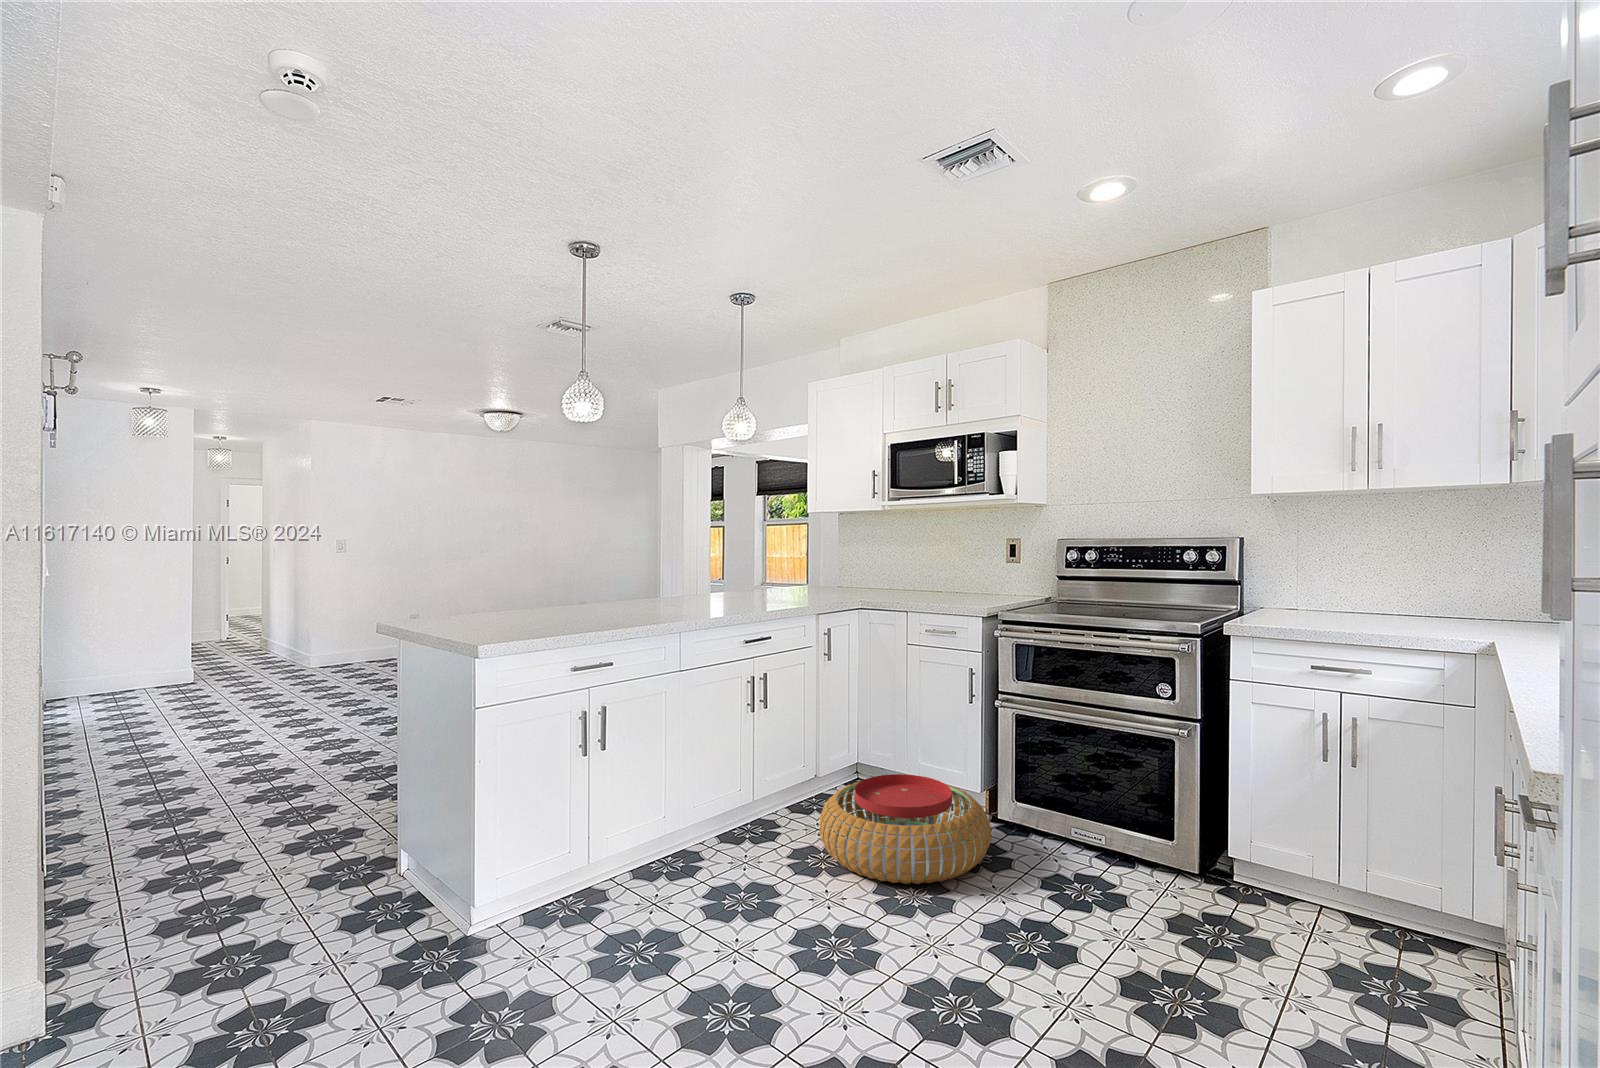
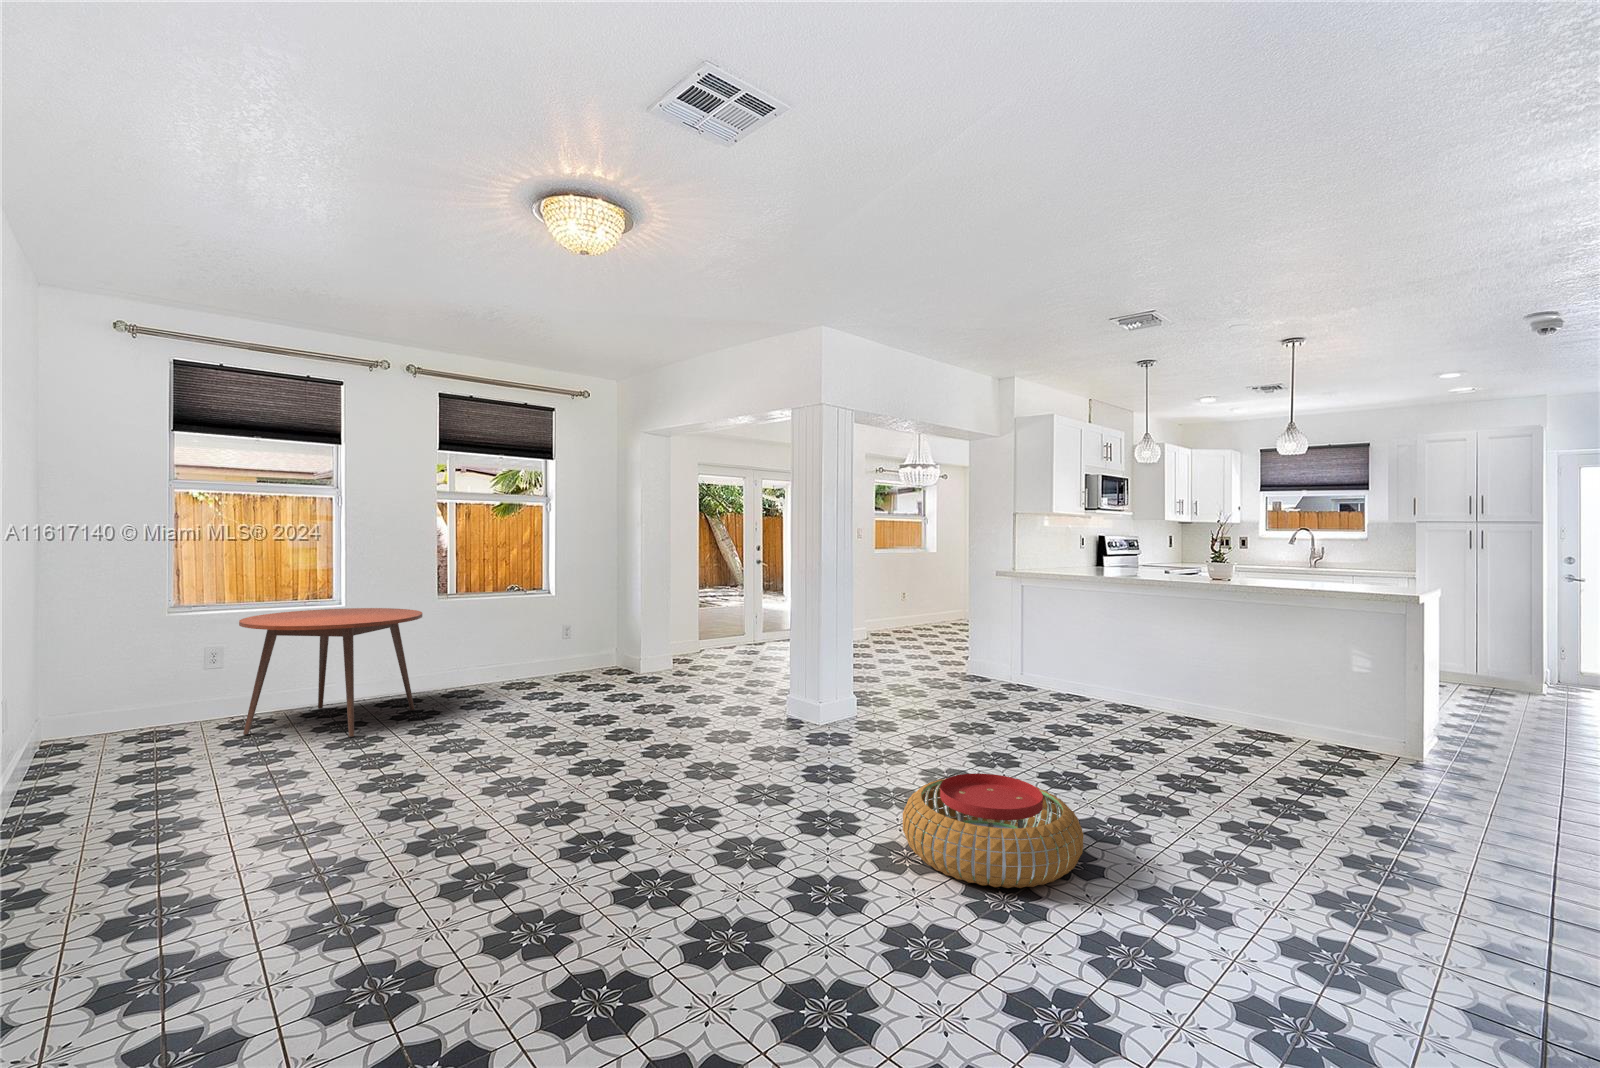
dining table: none [136,636,339,774] -> present [239,608,422,737]

